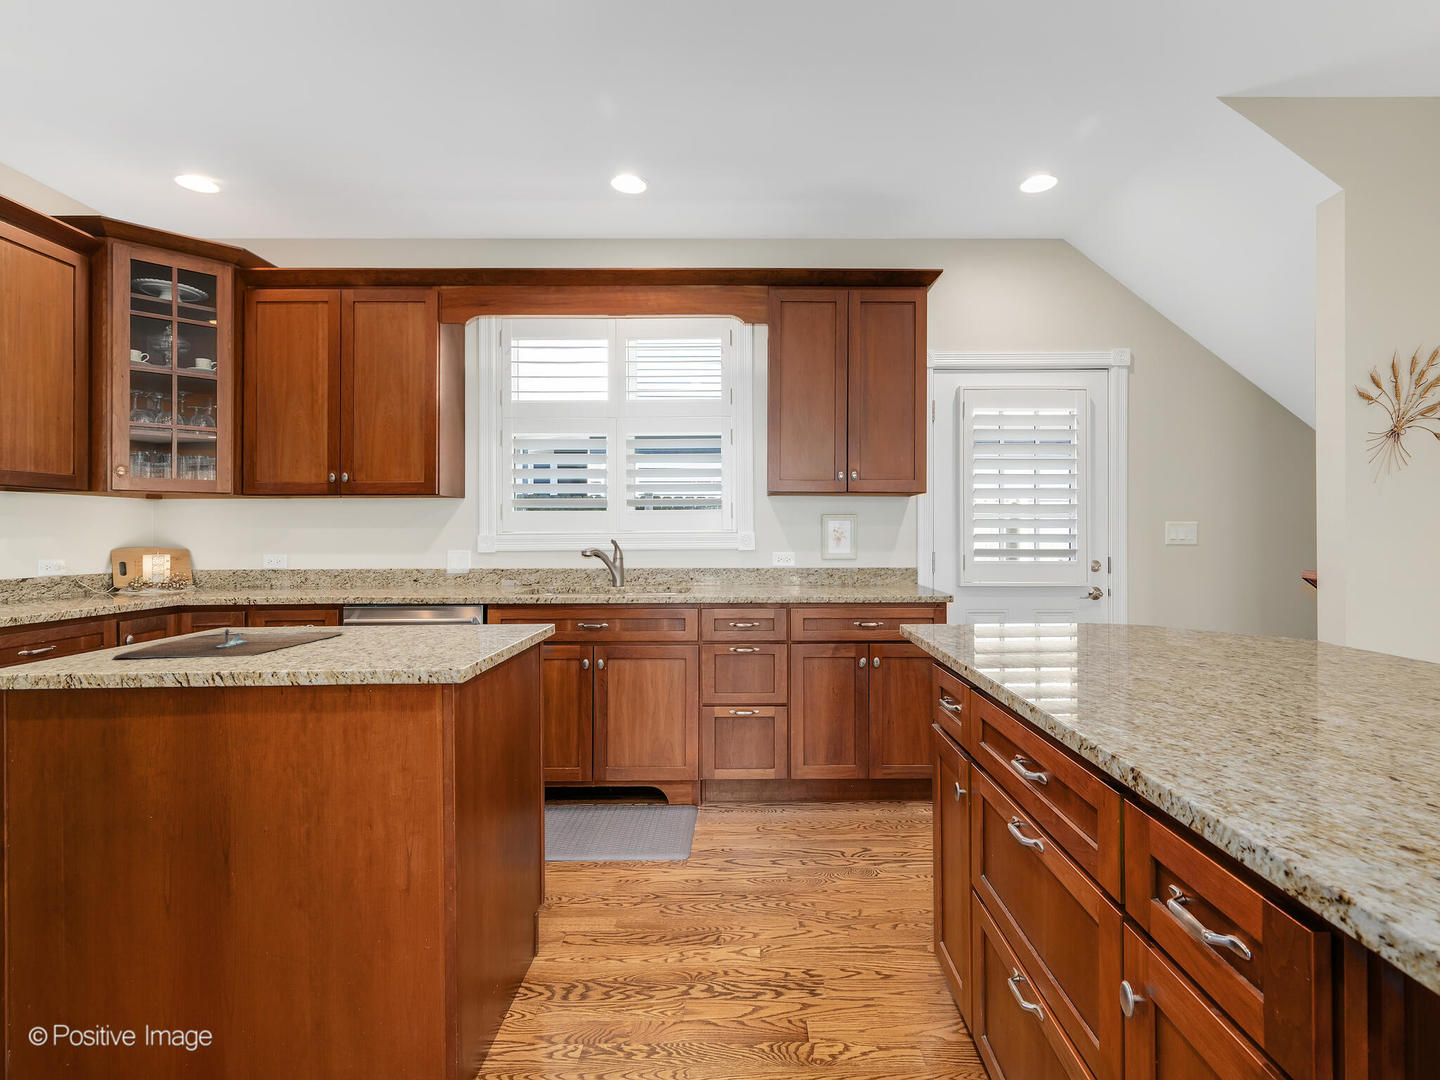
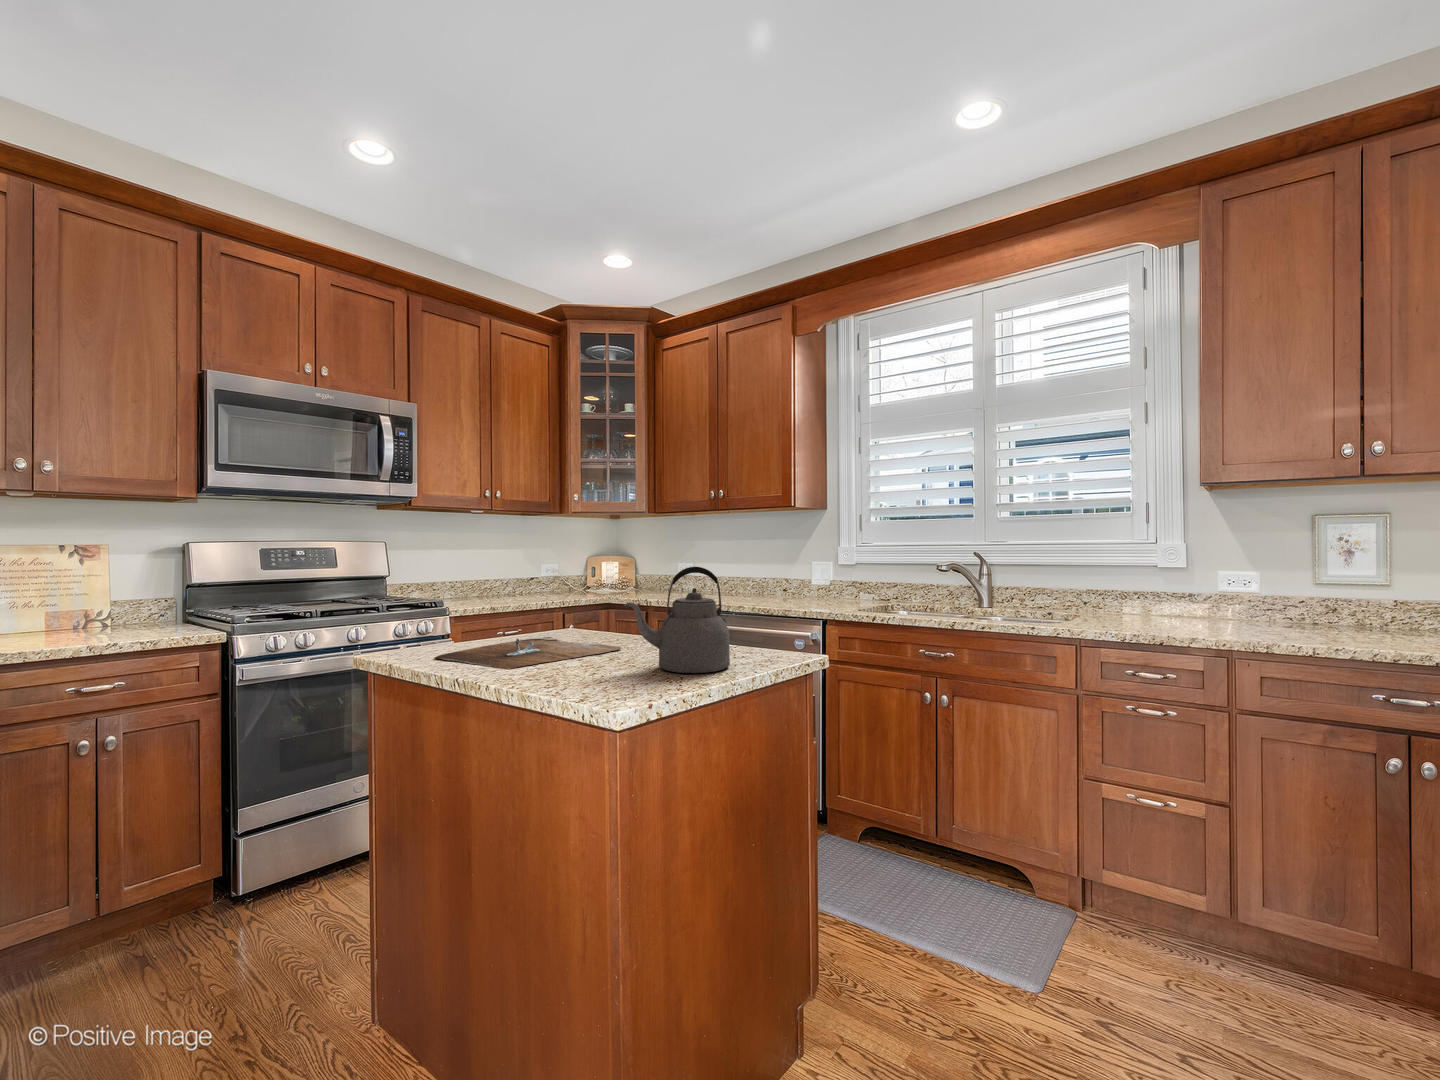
kettle: none [391,547,487,640] -> present [624,567,730,673]

